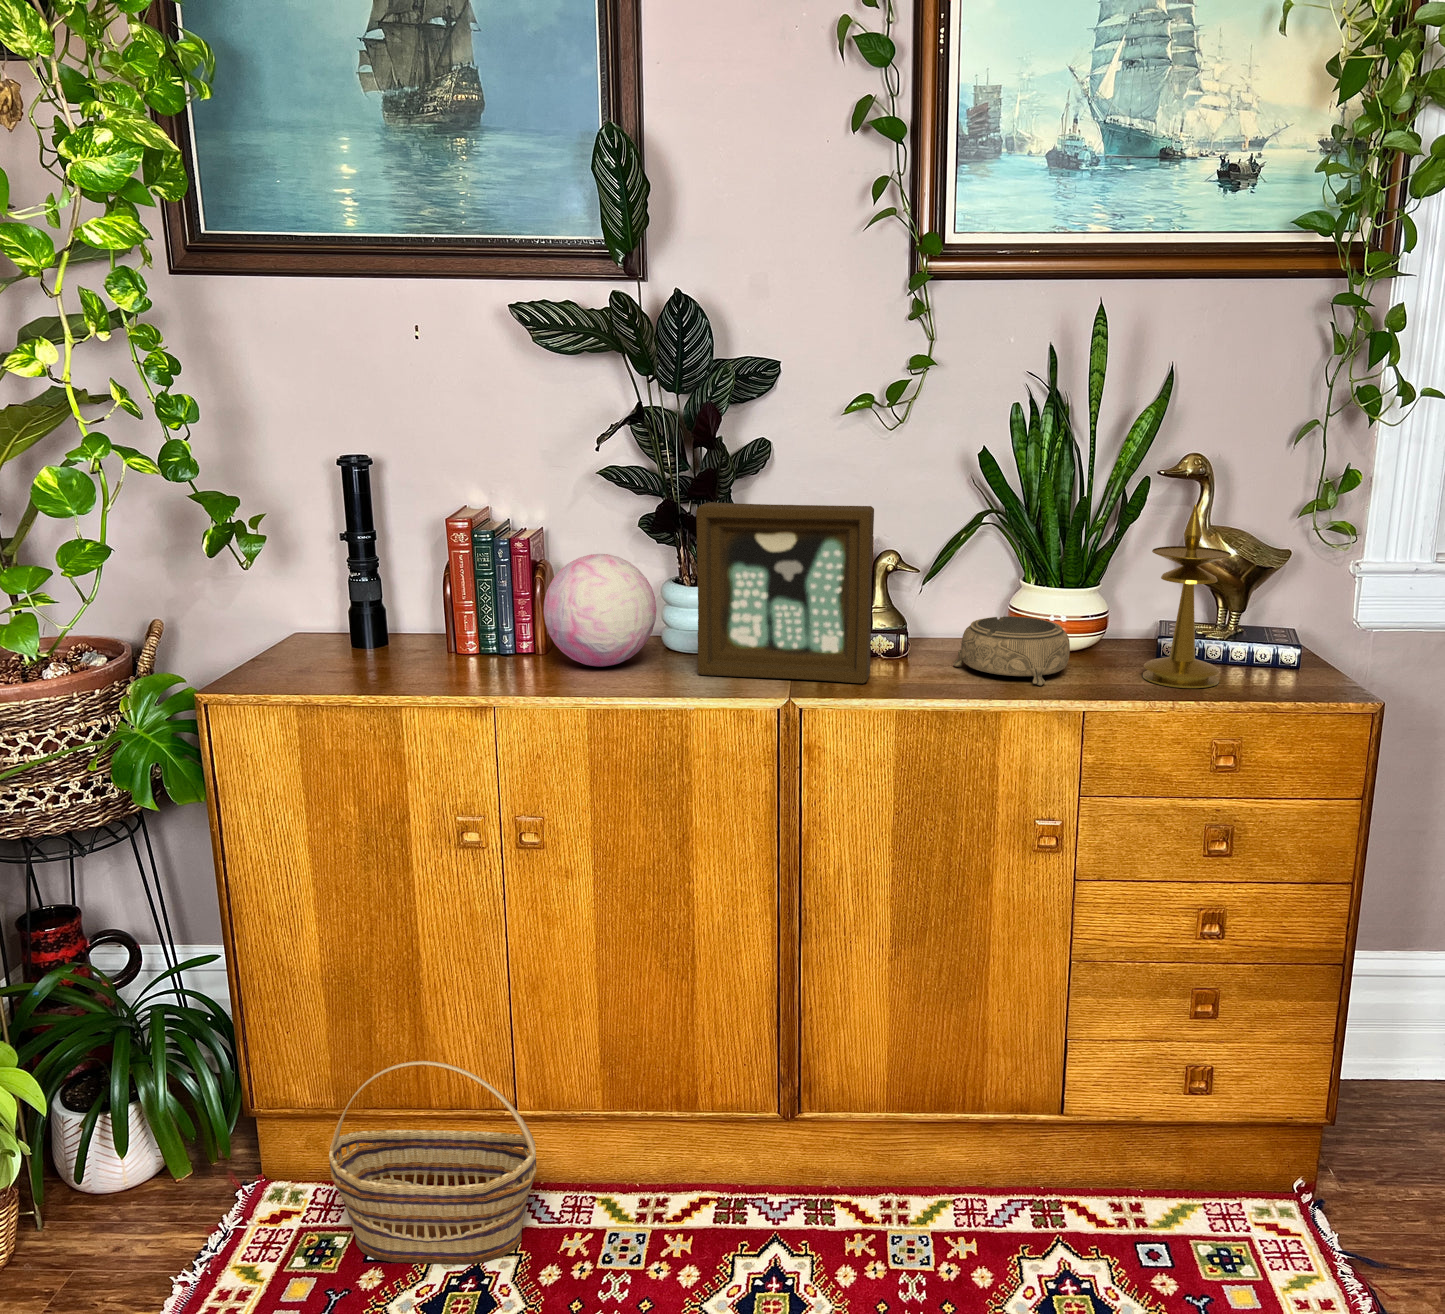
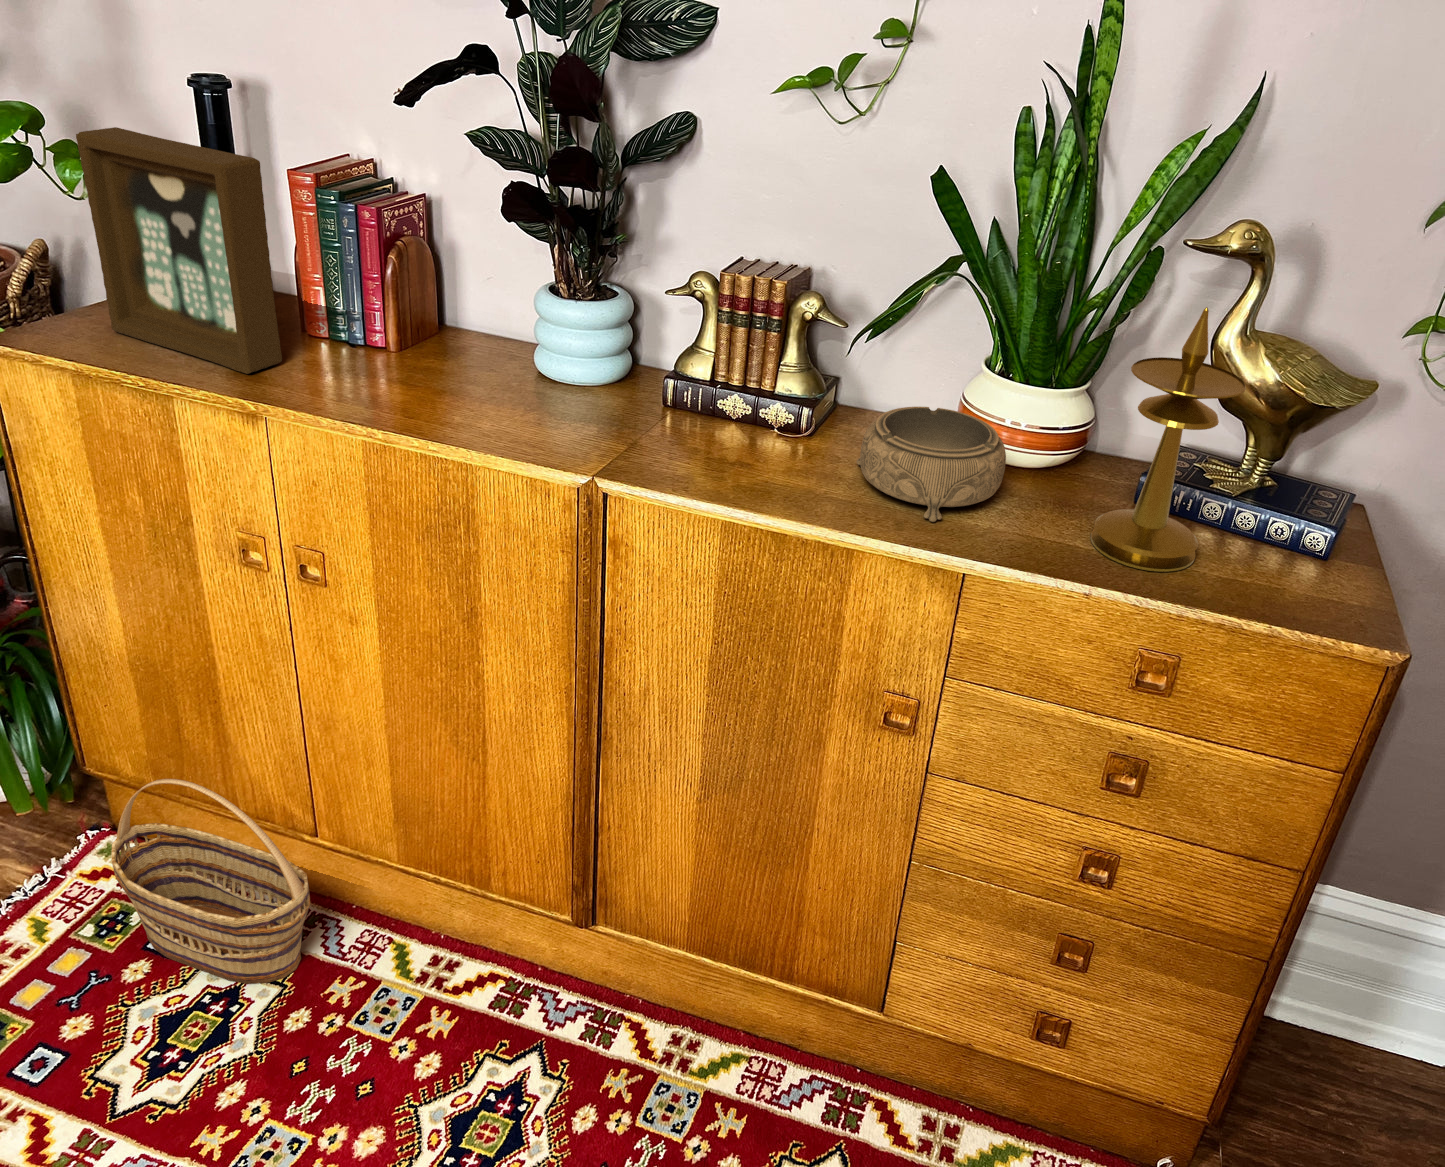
picture frame: present [696,502,874,683] -> present [76,127,282,374]
decorative orb: present [544,554,656,666] -> none [366,243,509,386]

